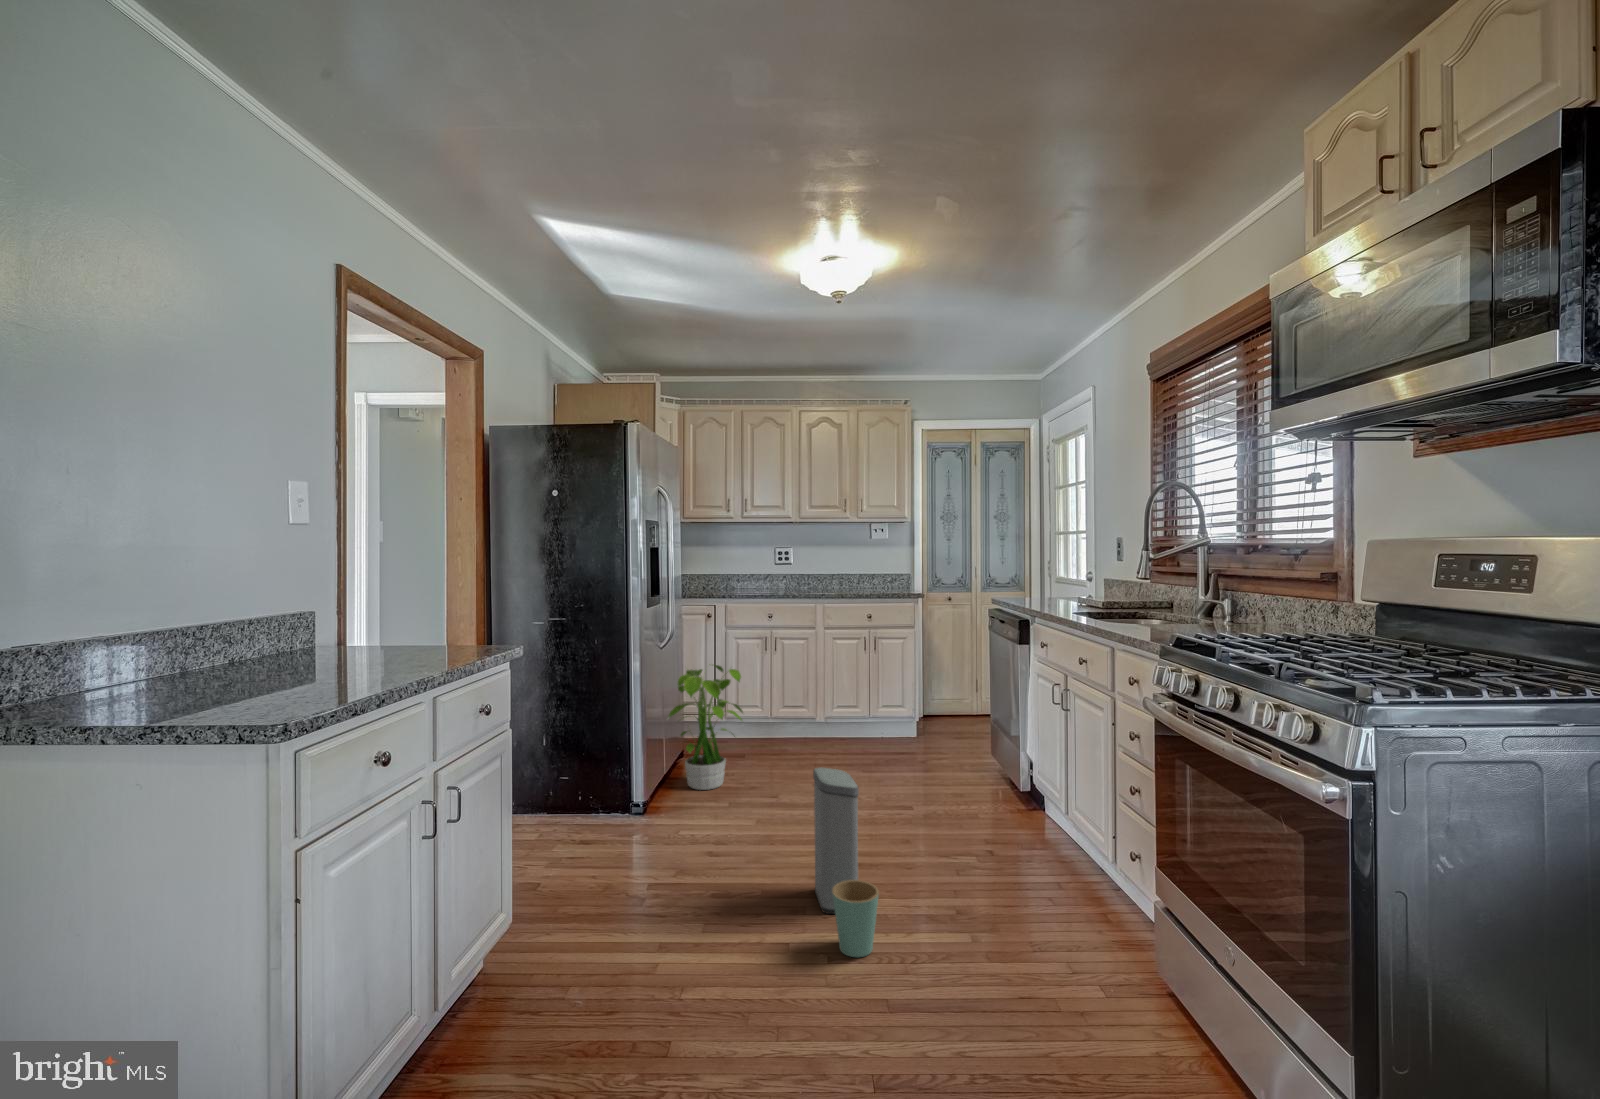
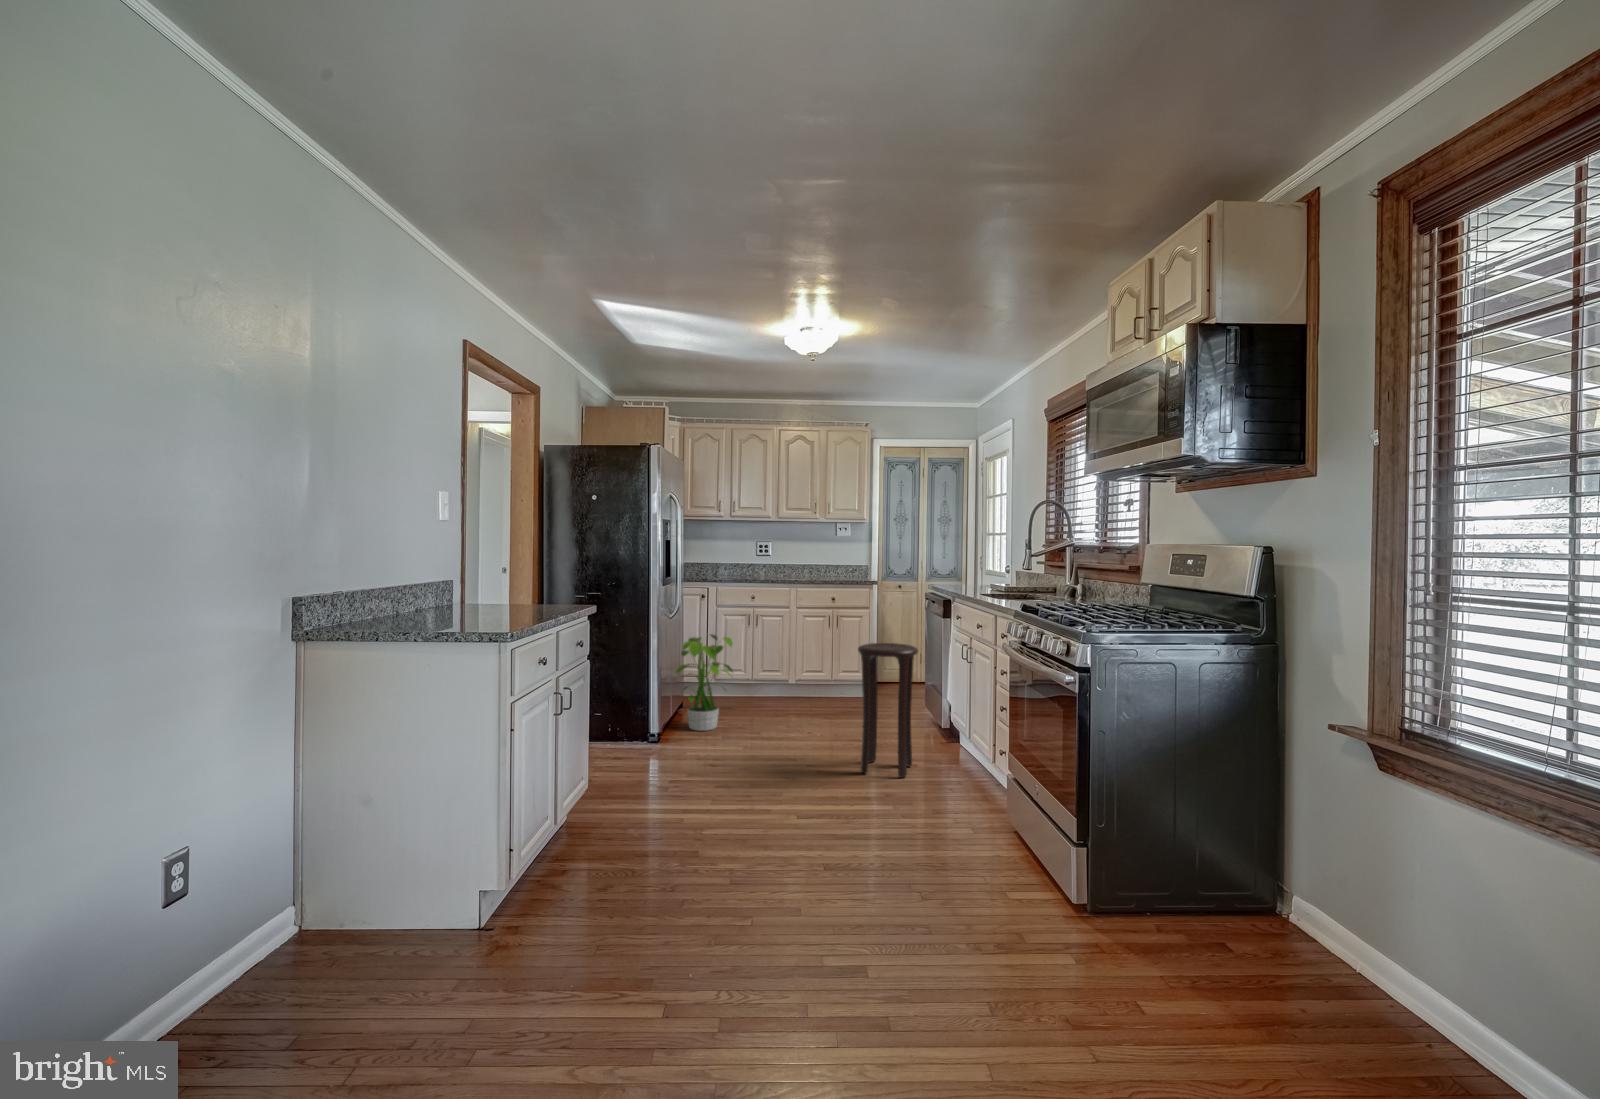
stool: none [905,681,991,875] -> present [858,643,918,778]
trash can: present [813,767,879,957] -> none [791,699,835,816]

